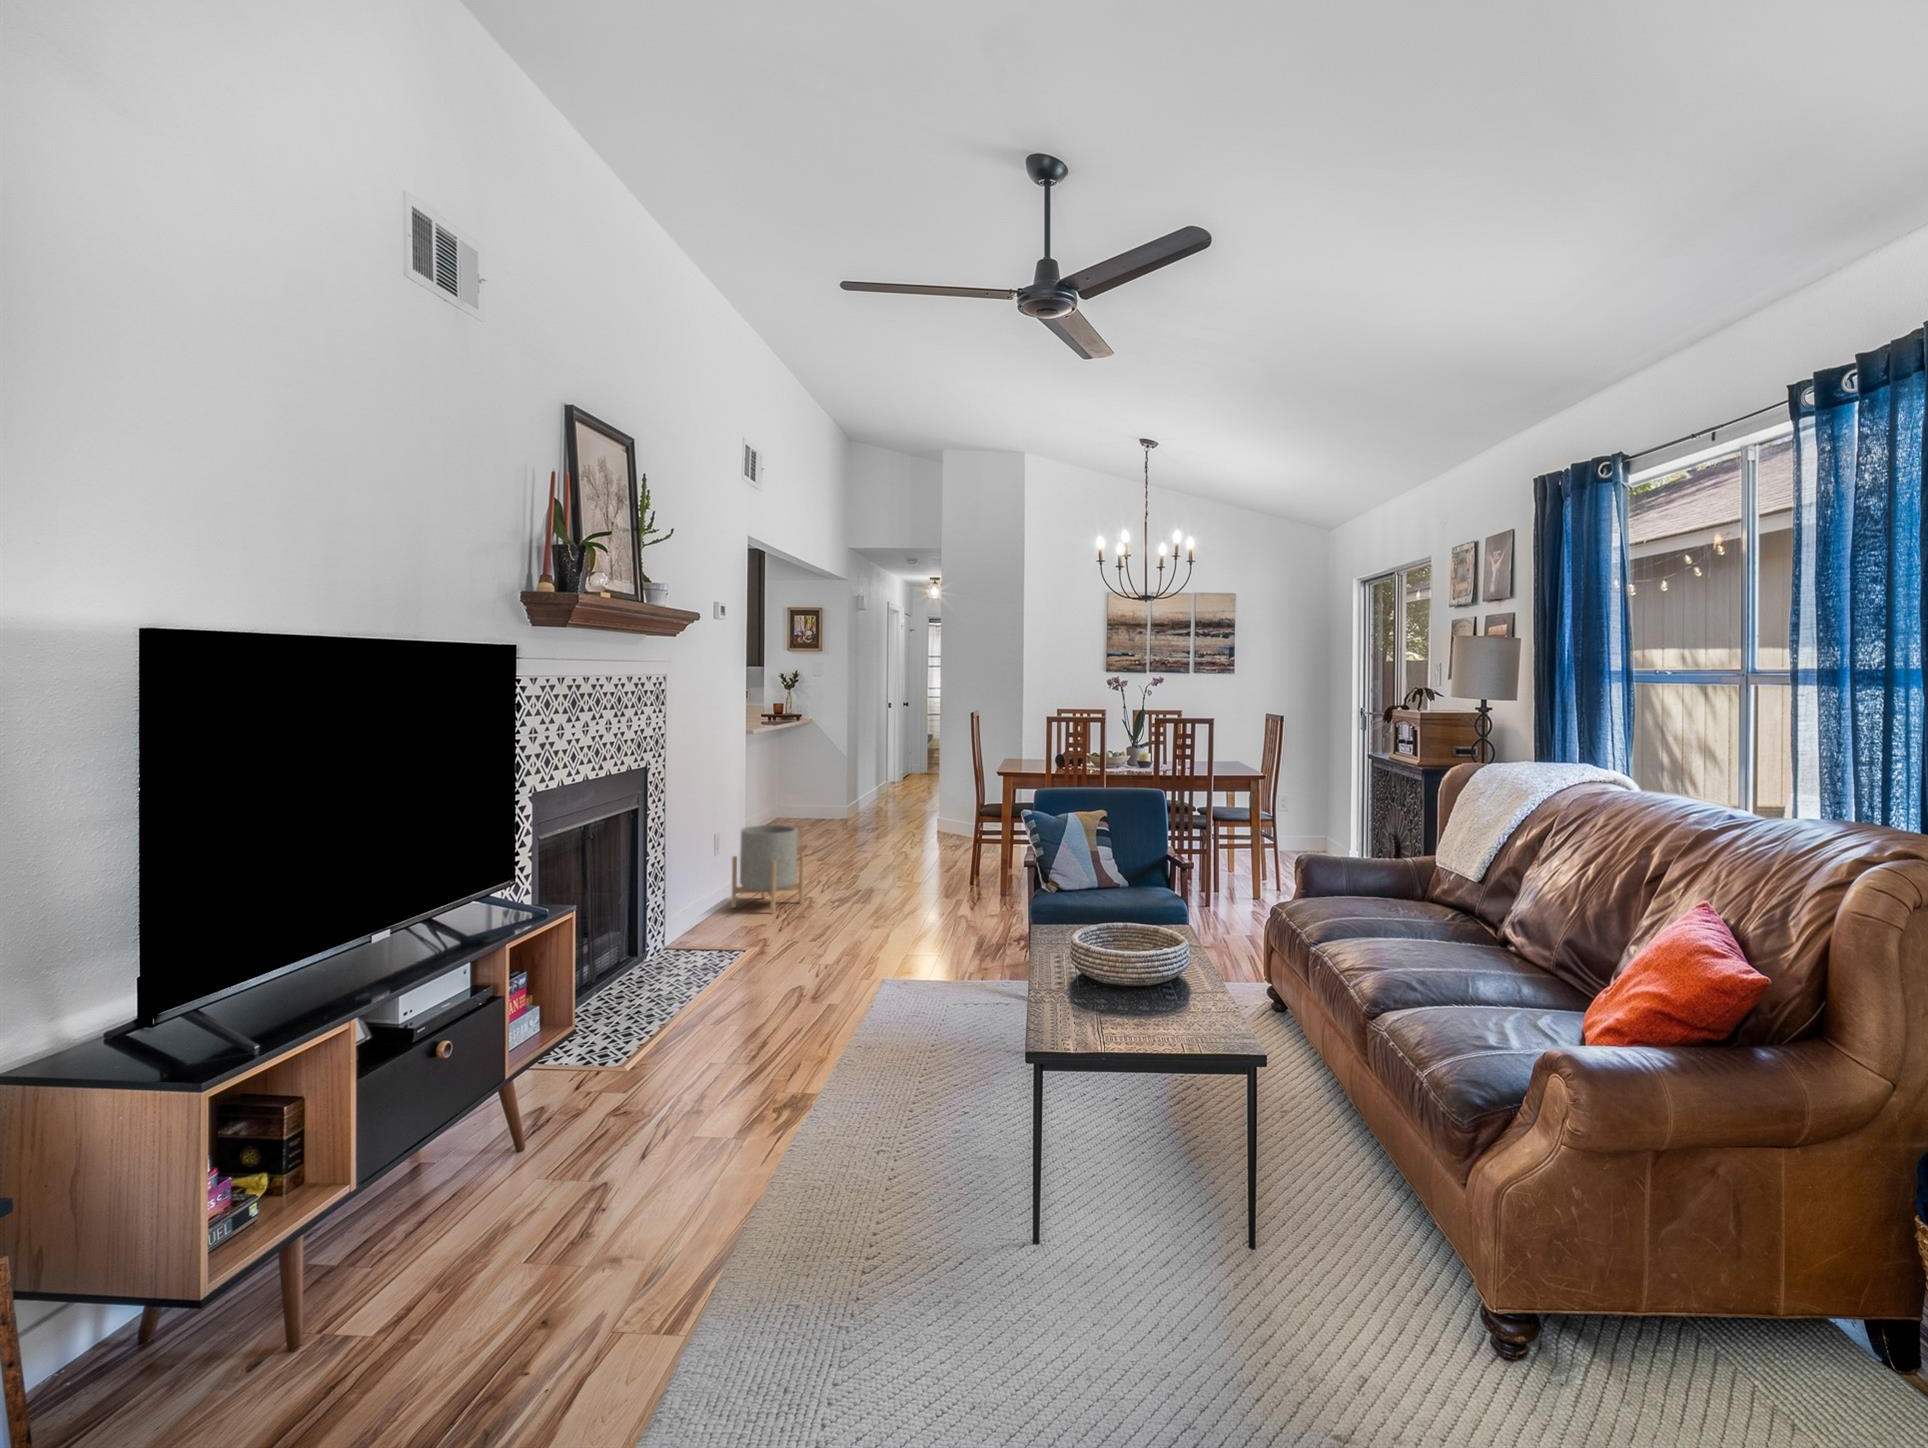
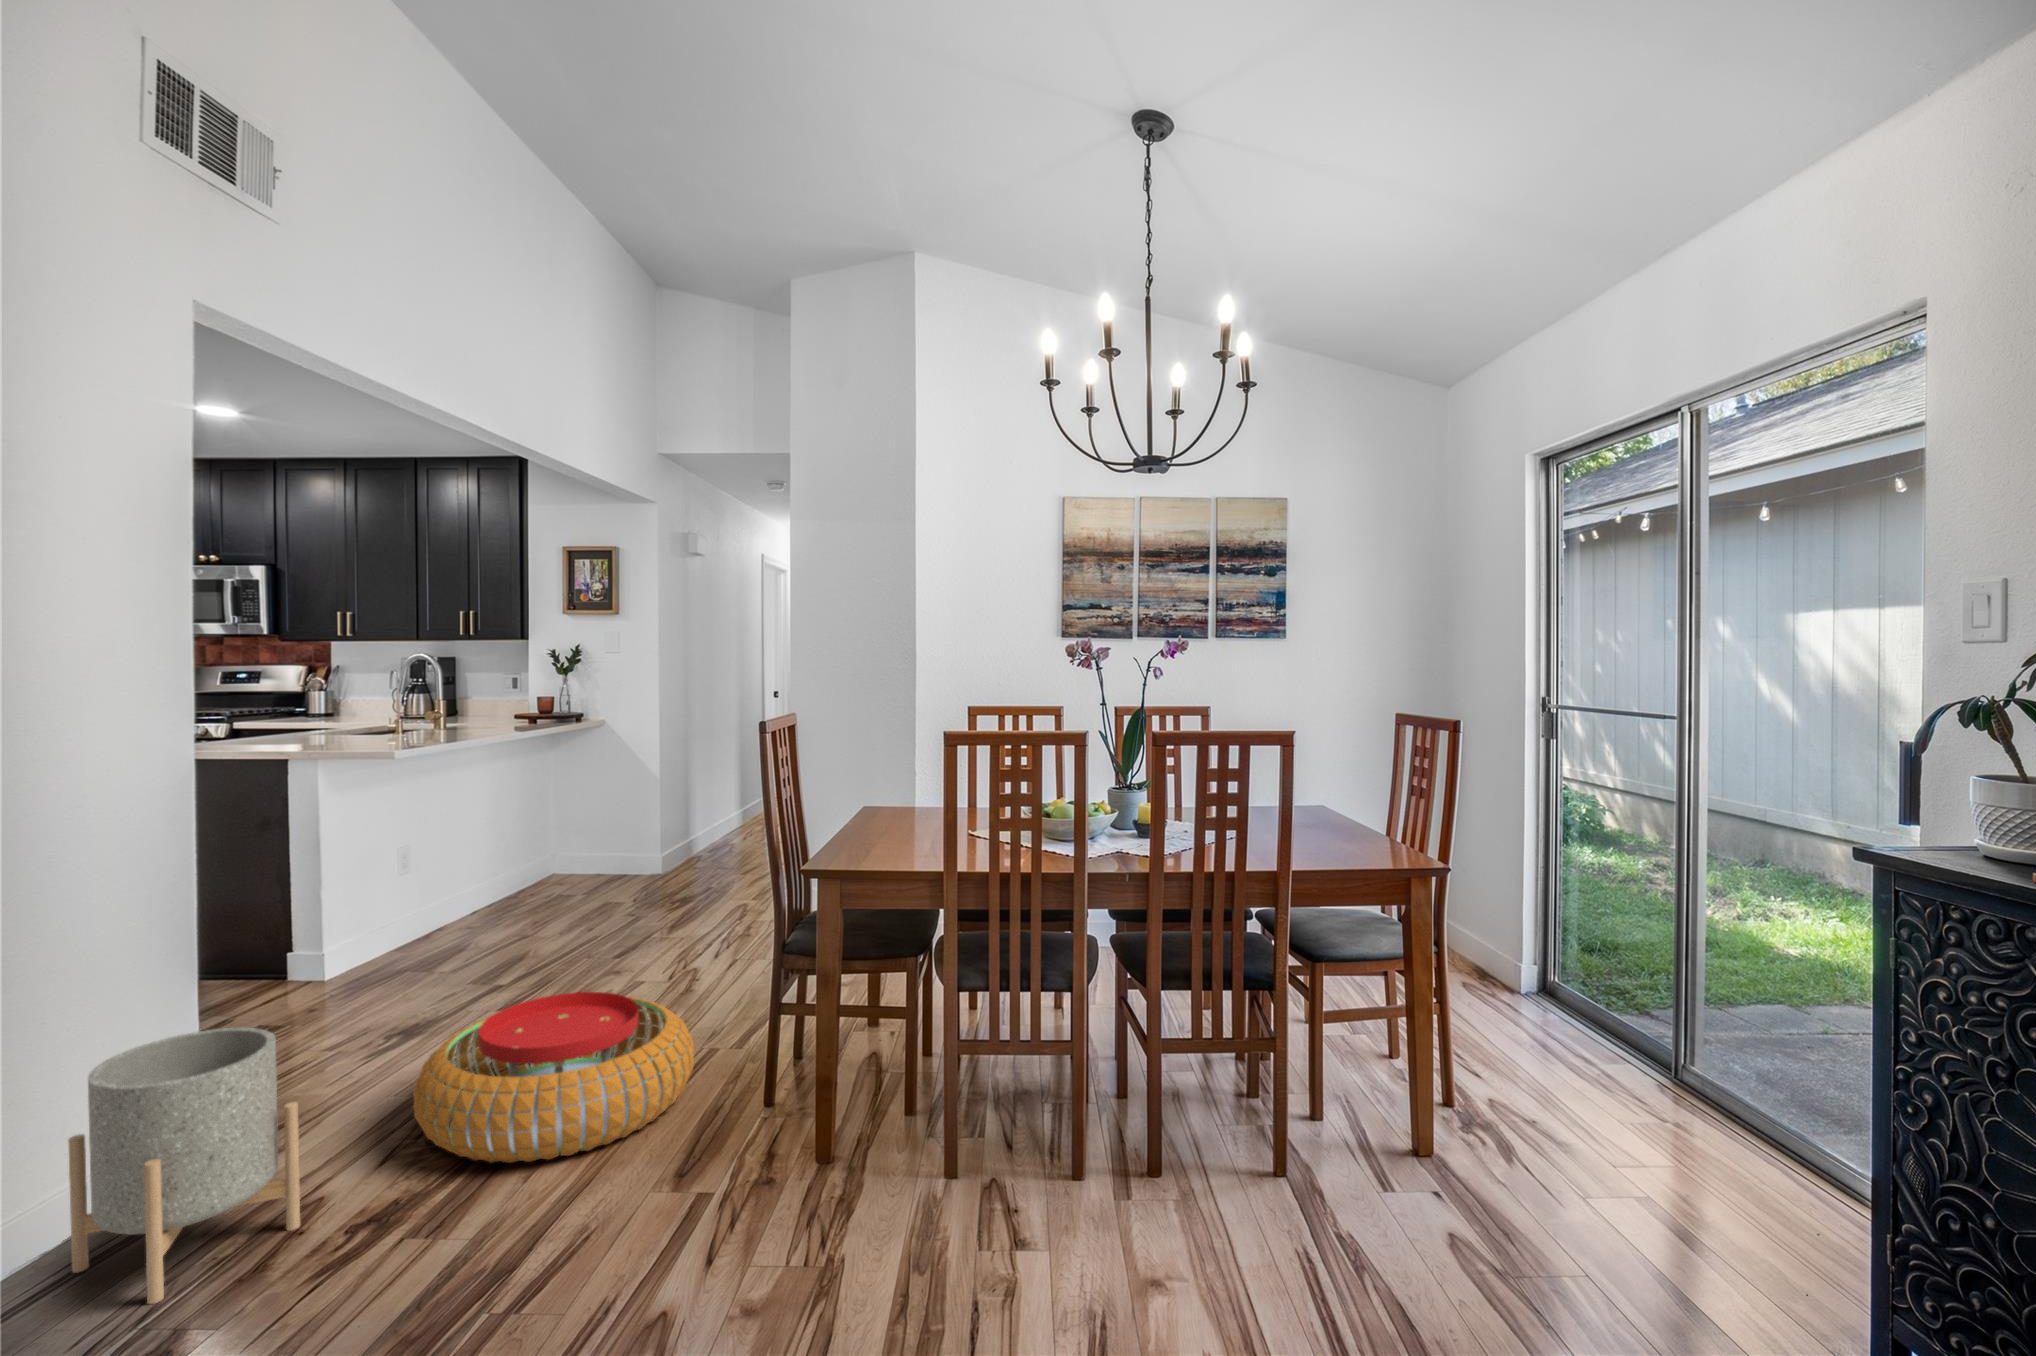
pouf: none [820,836,936,893] -> present [413,992,694,1163]

